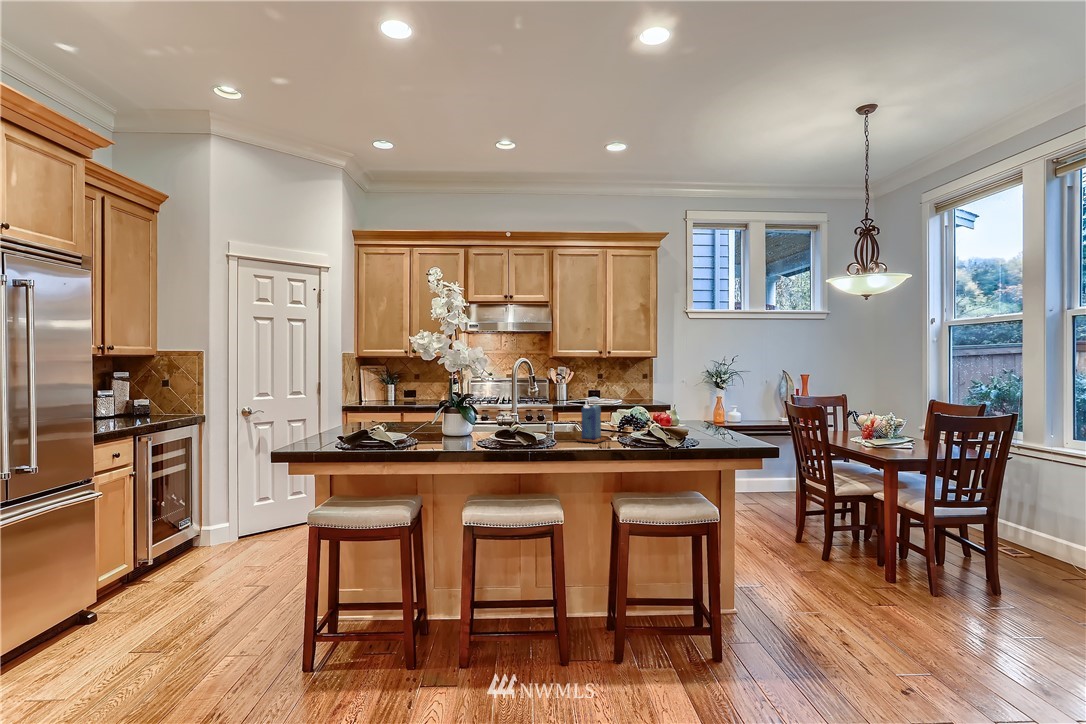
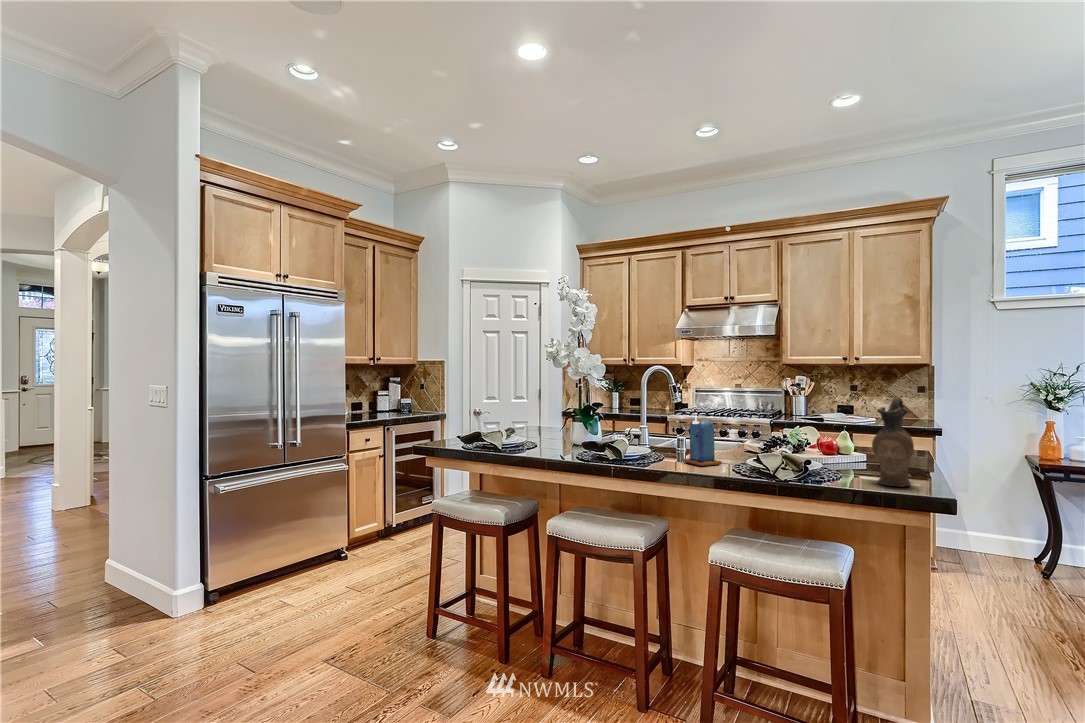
ceramic pitcher: none [721,381,748,443] -> present [872,397,914,486]

